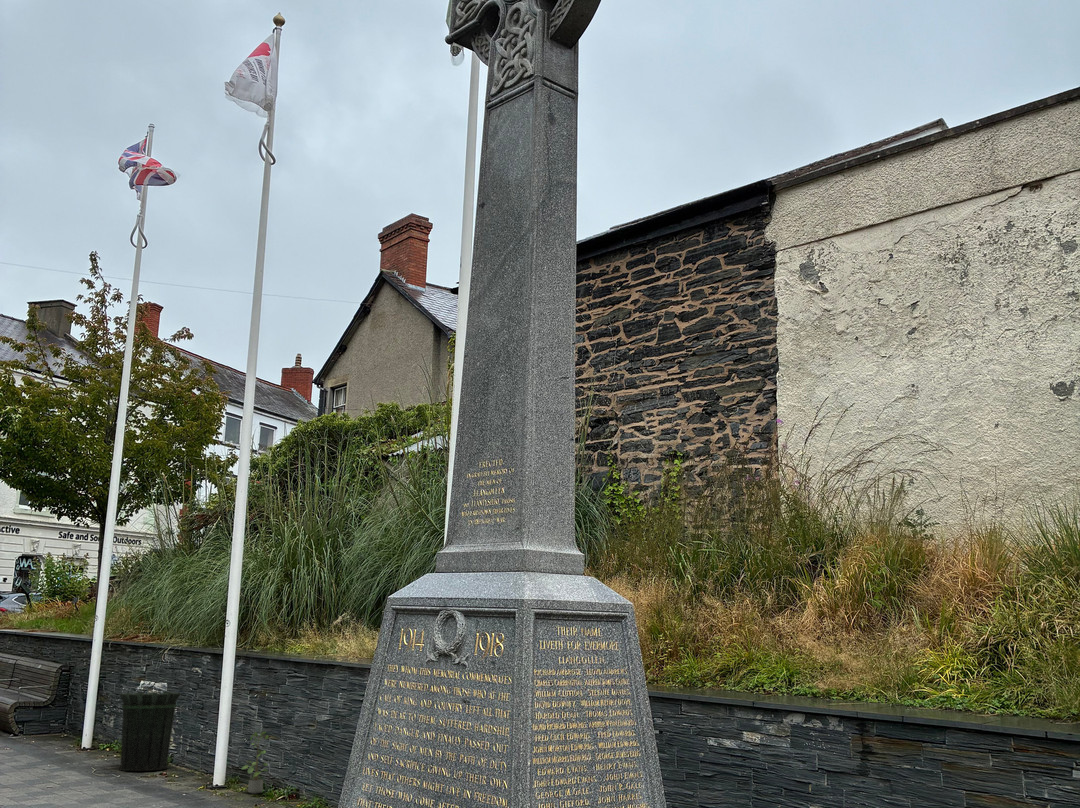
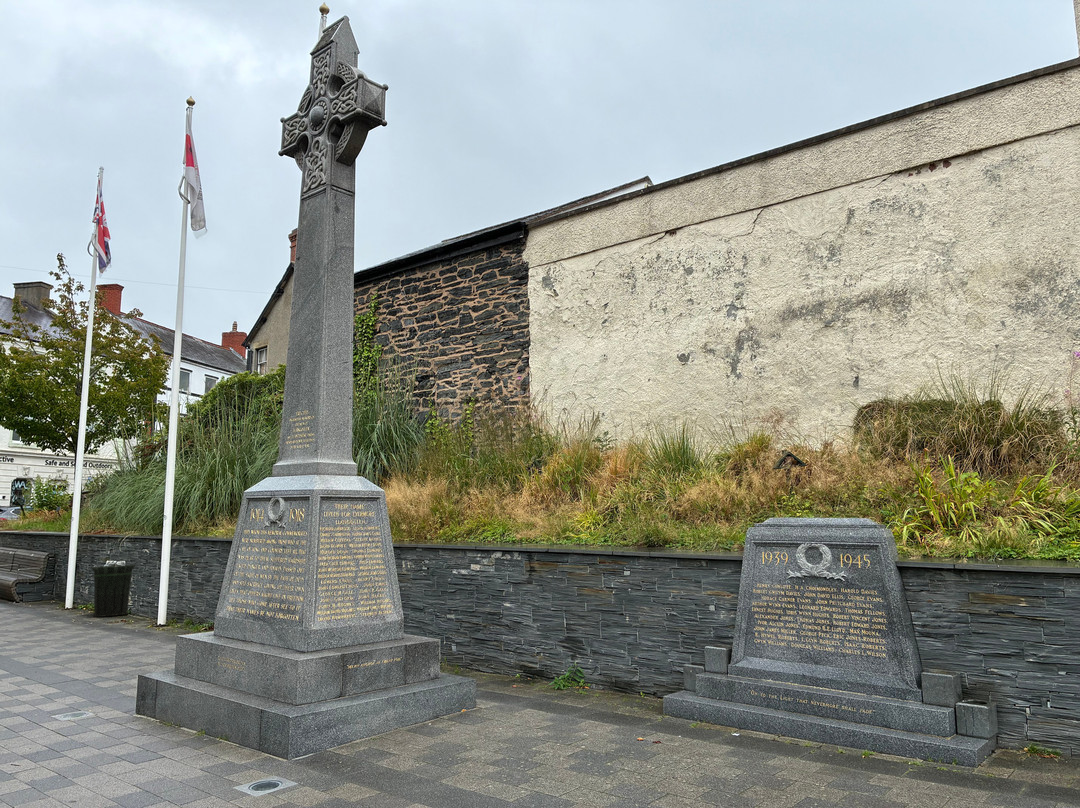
potted plant: present [242,731,268,793] -> none [176,583,195,623]

